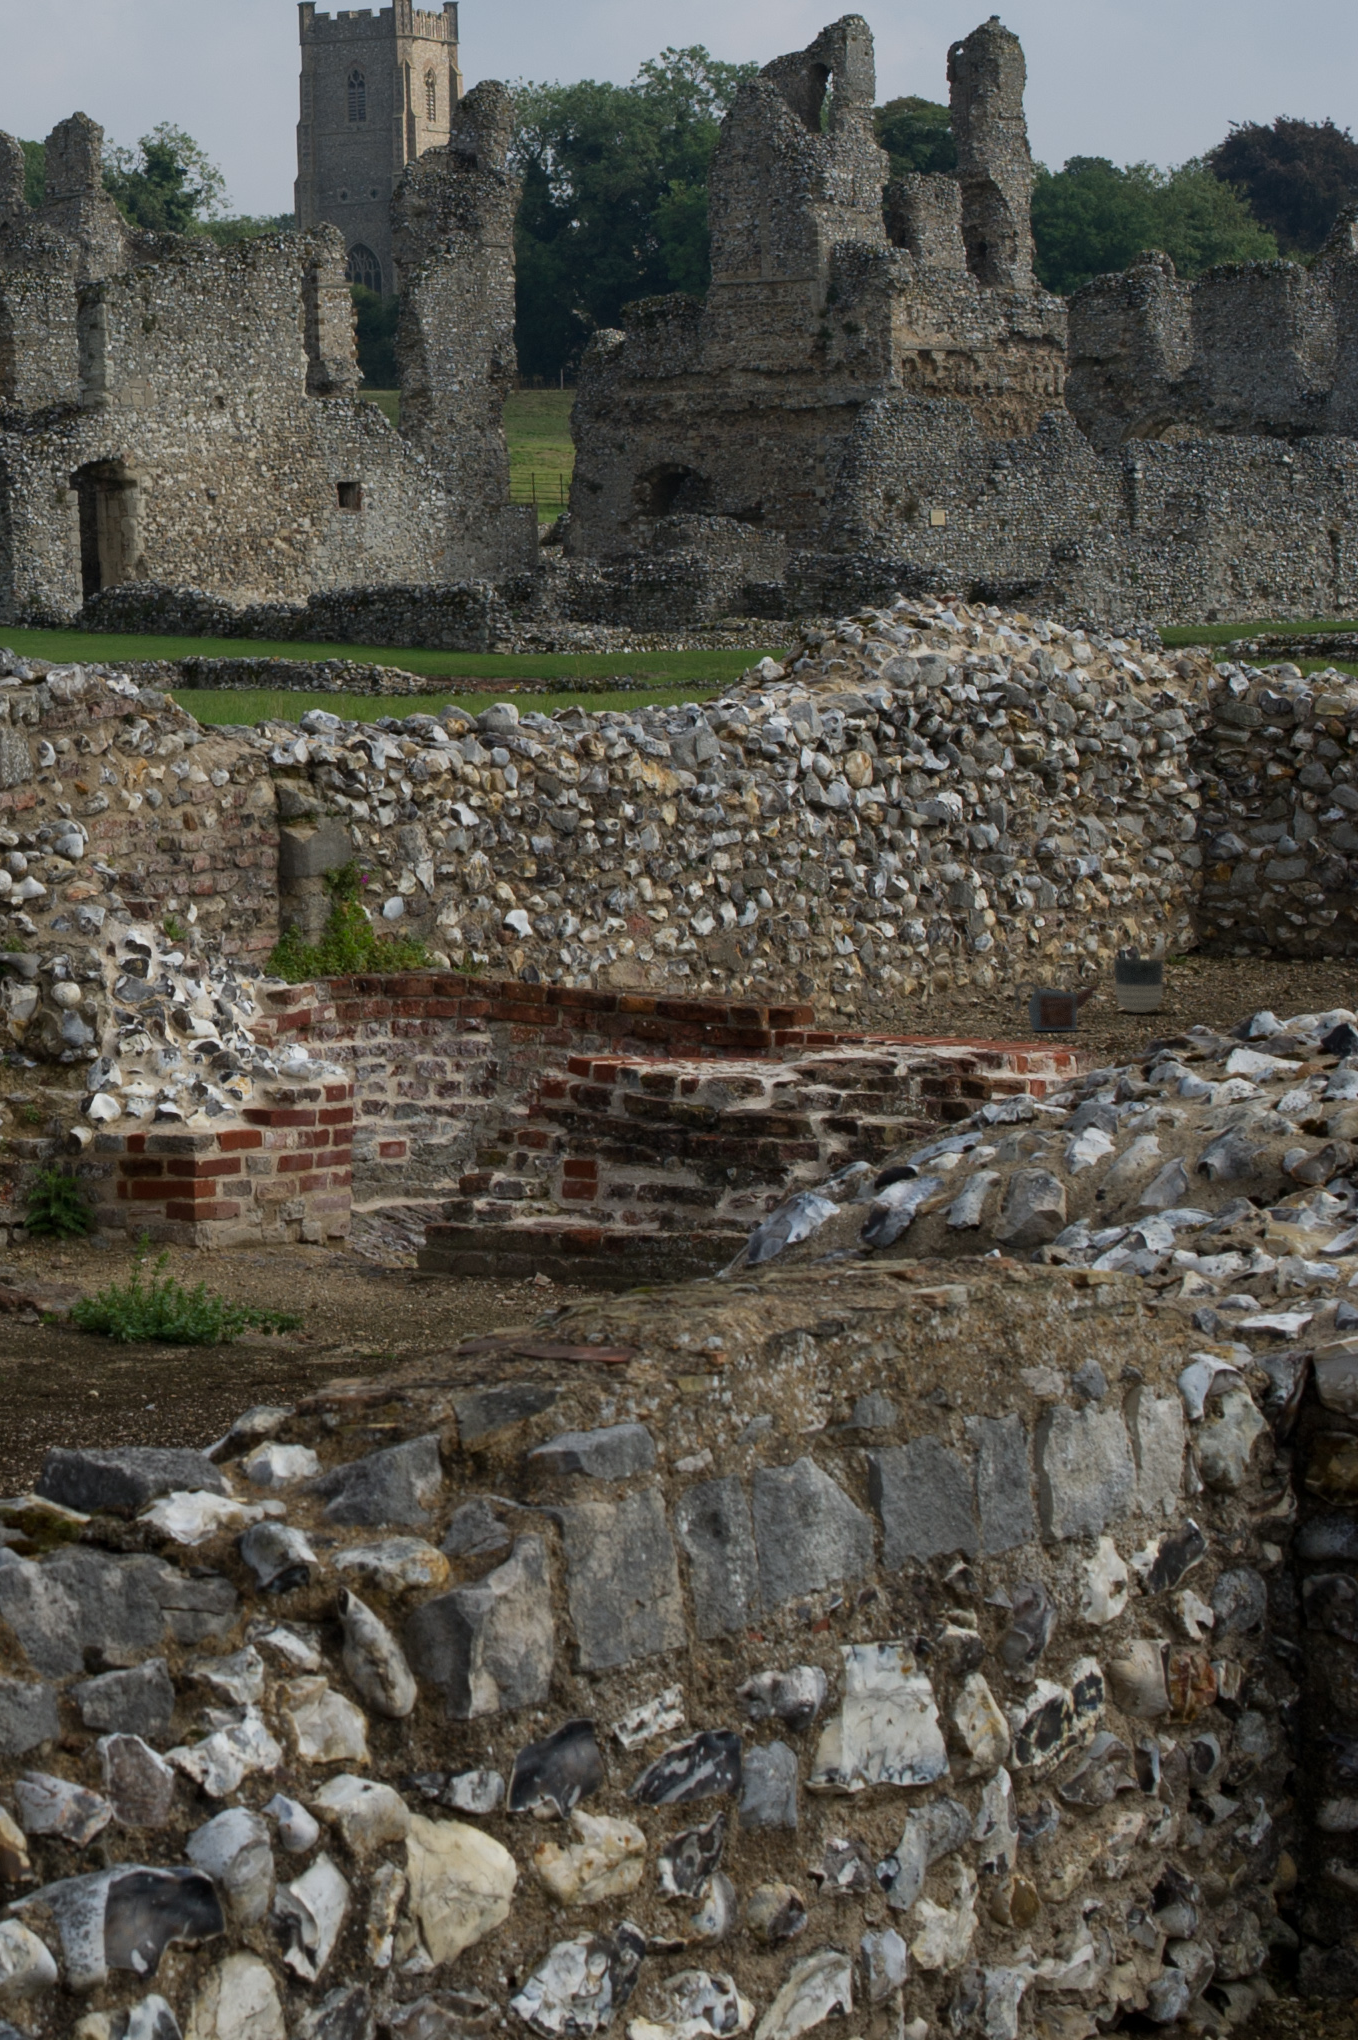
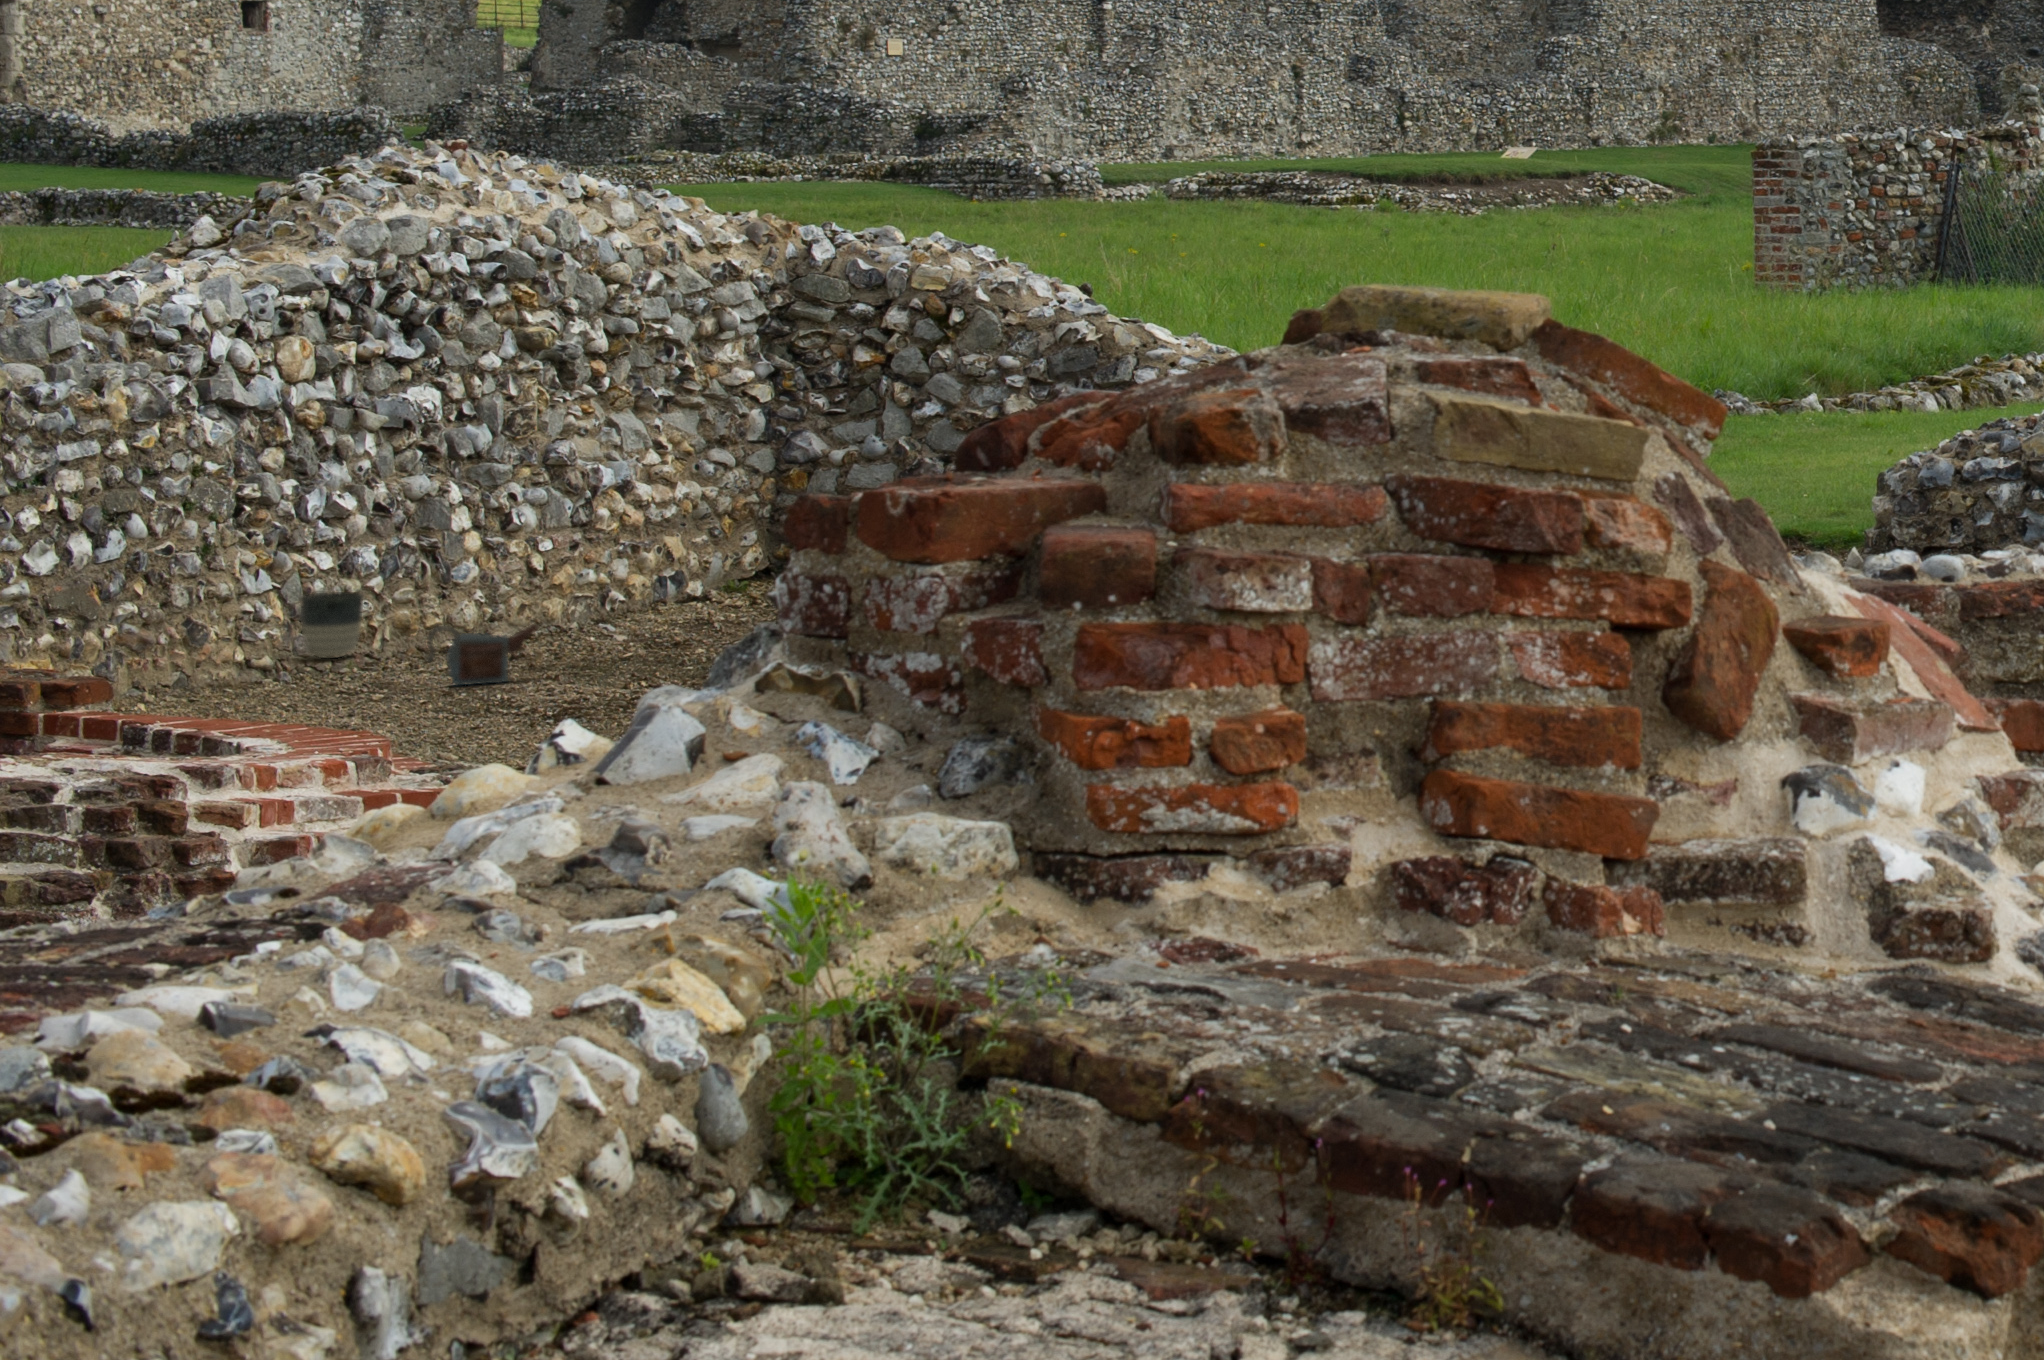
planter: present [1114,958,1164,1013] -> present [300,592,363,658]

